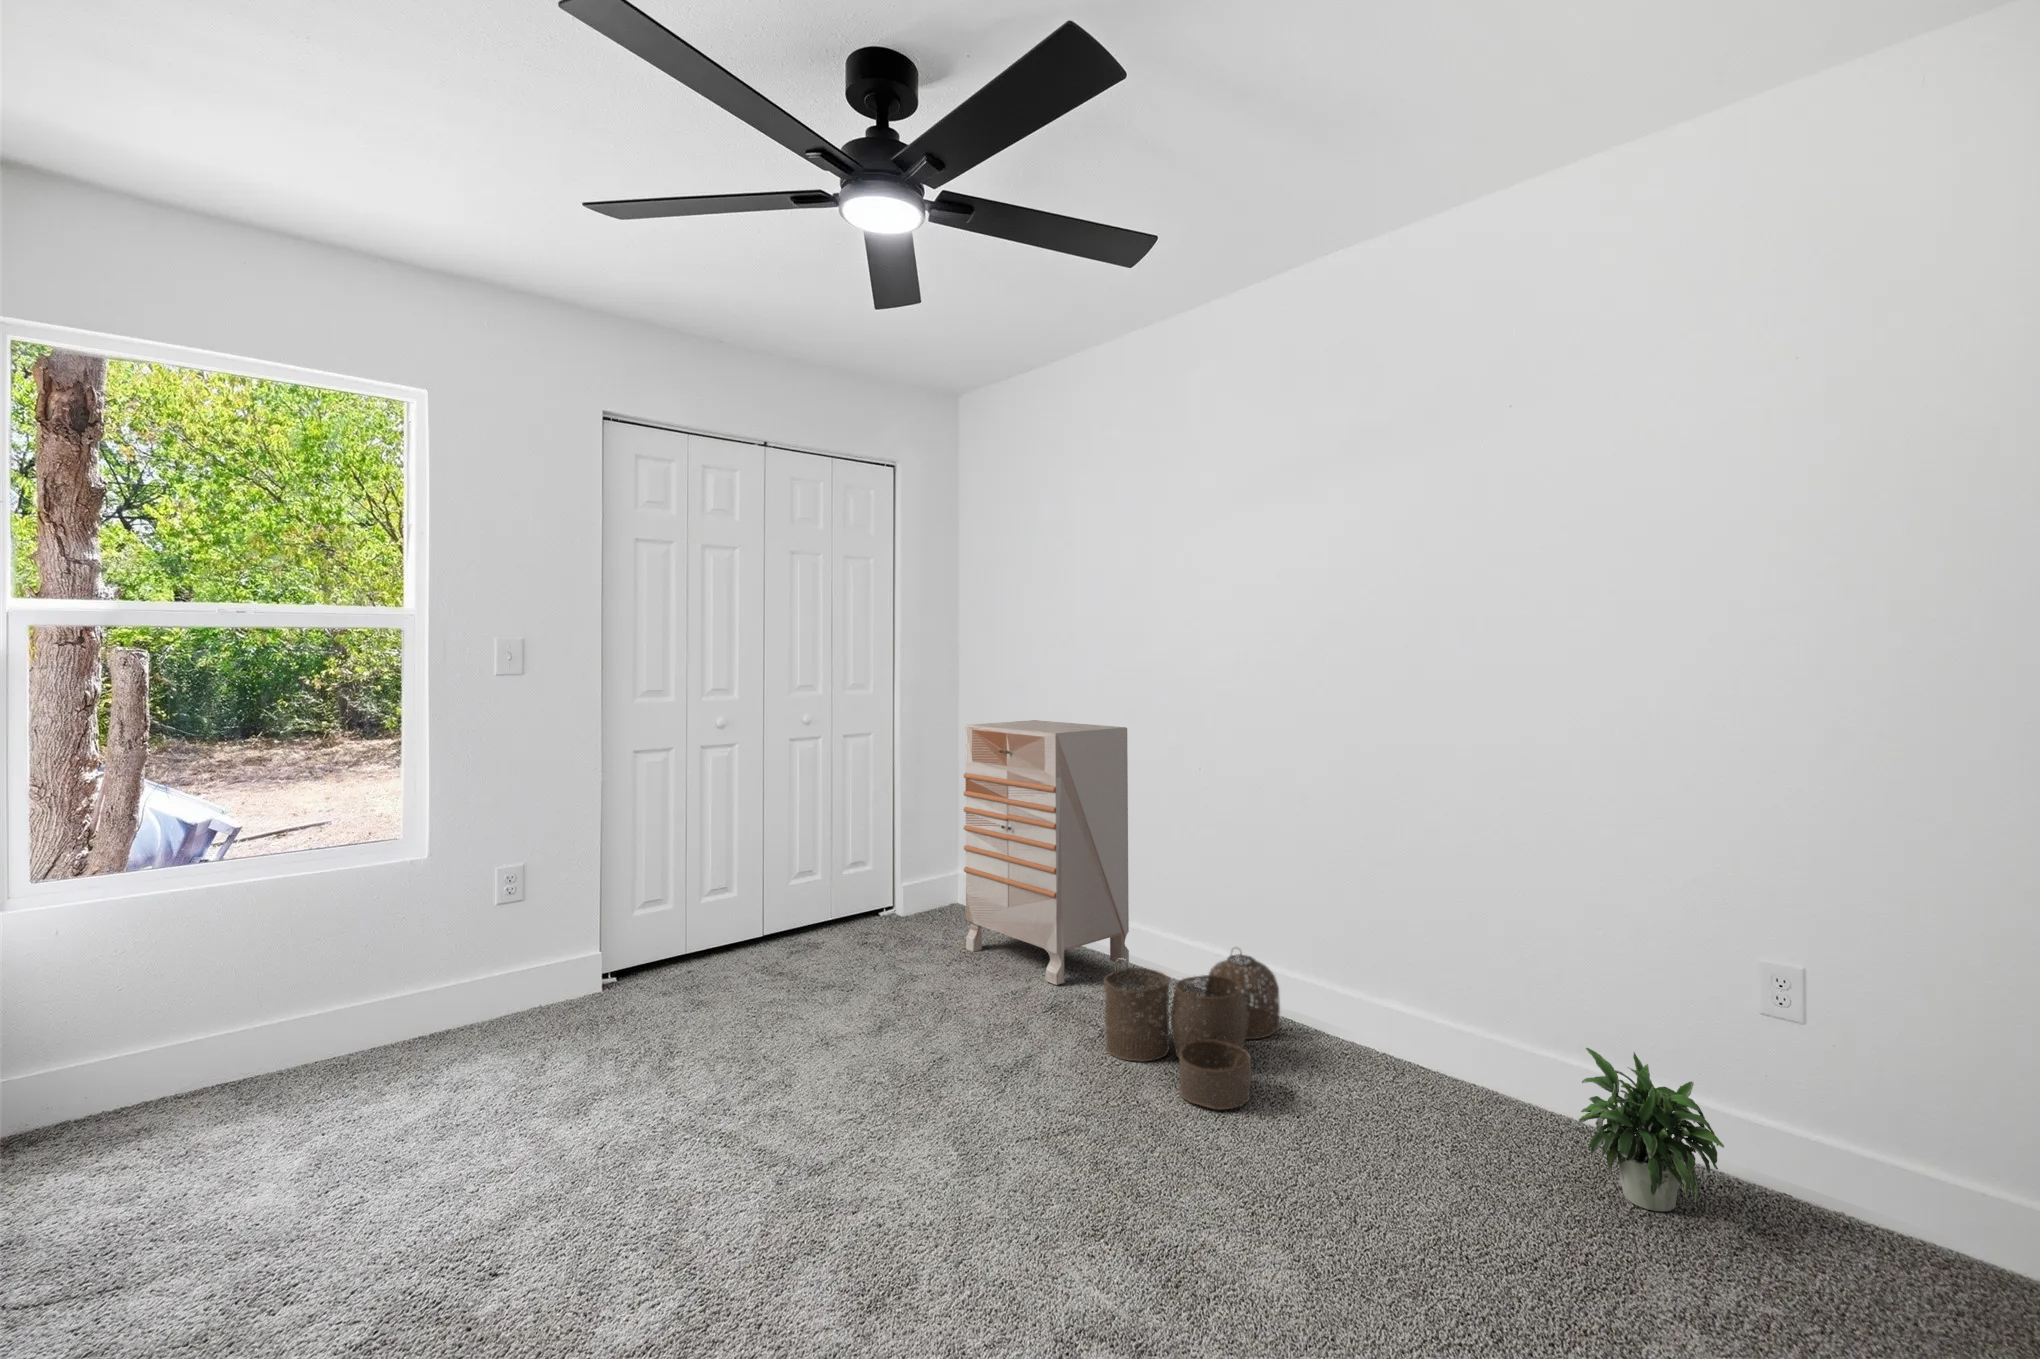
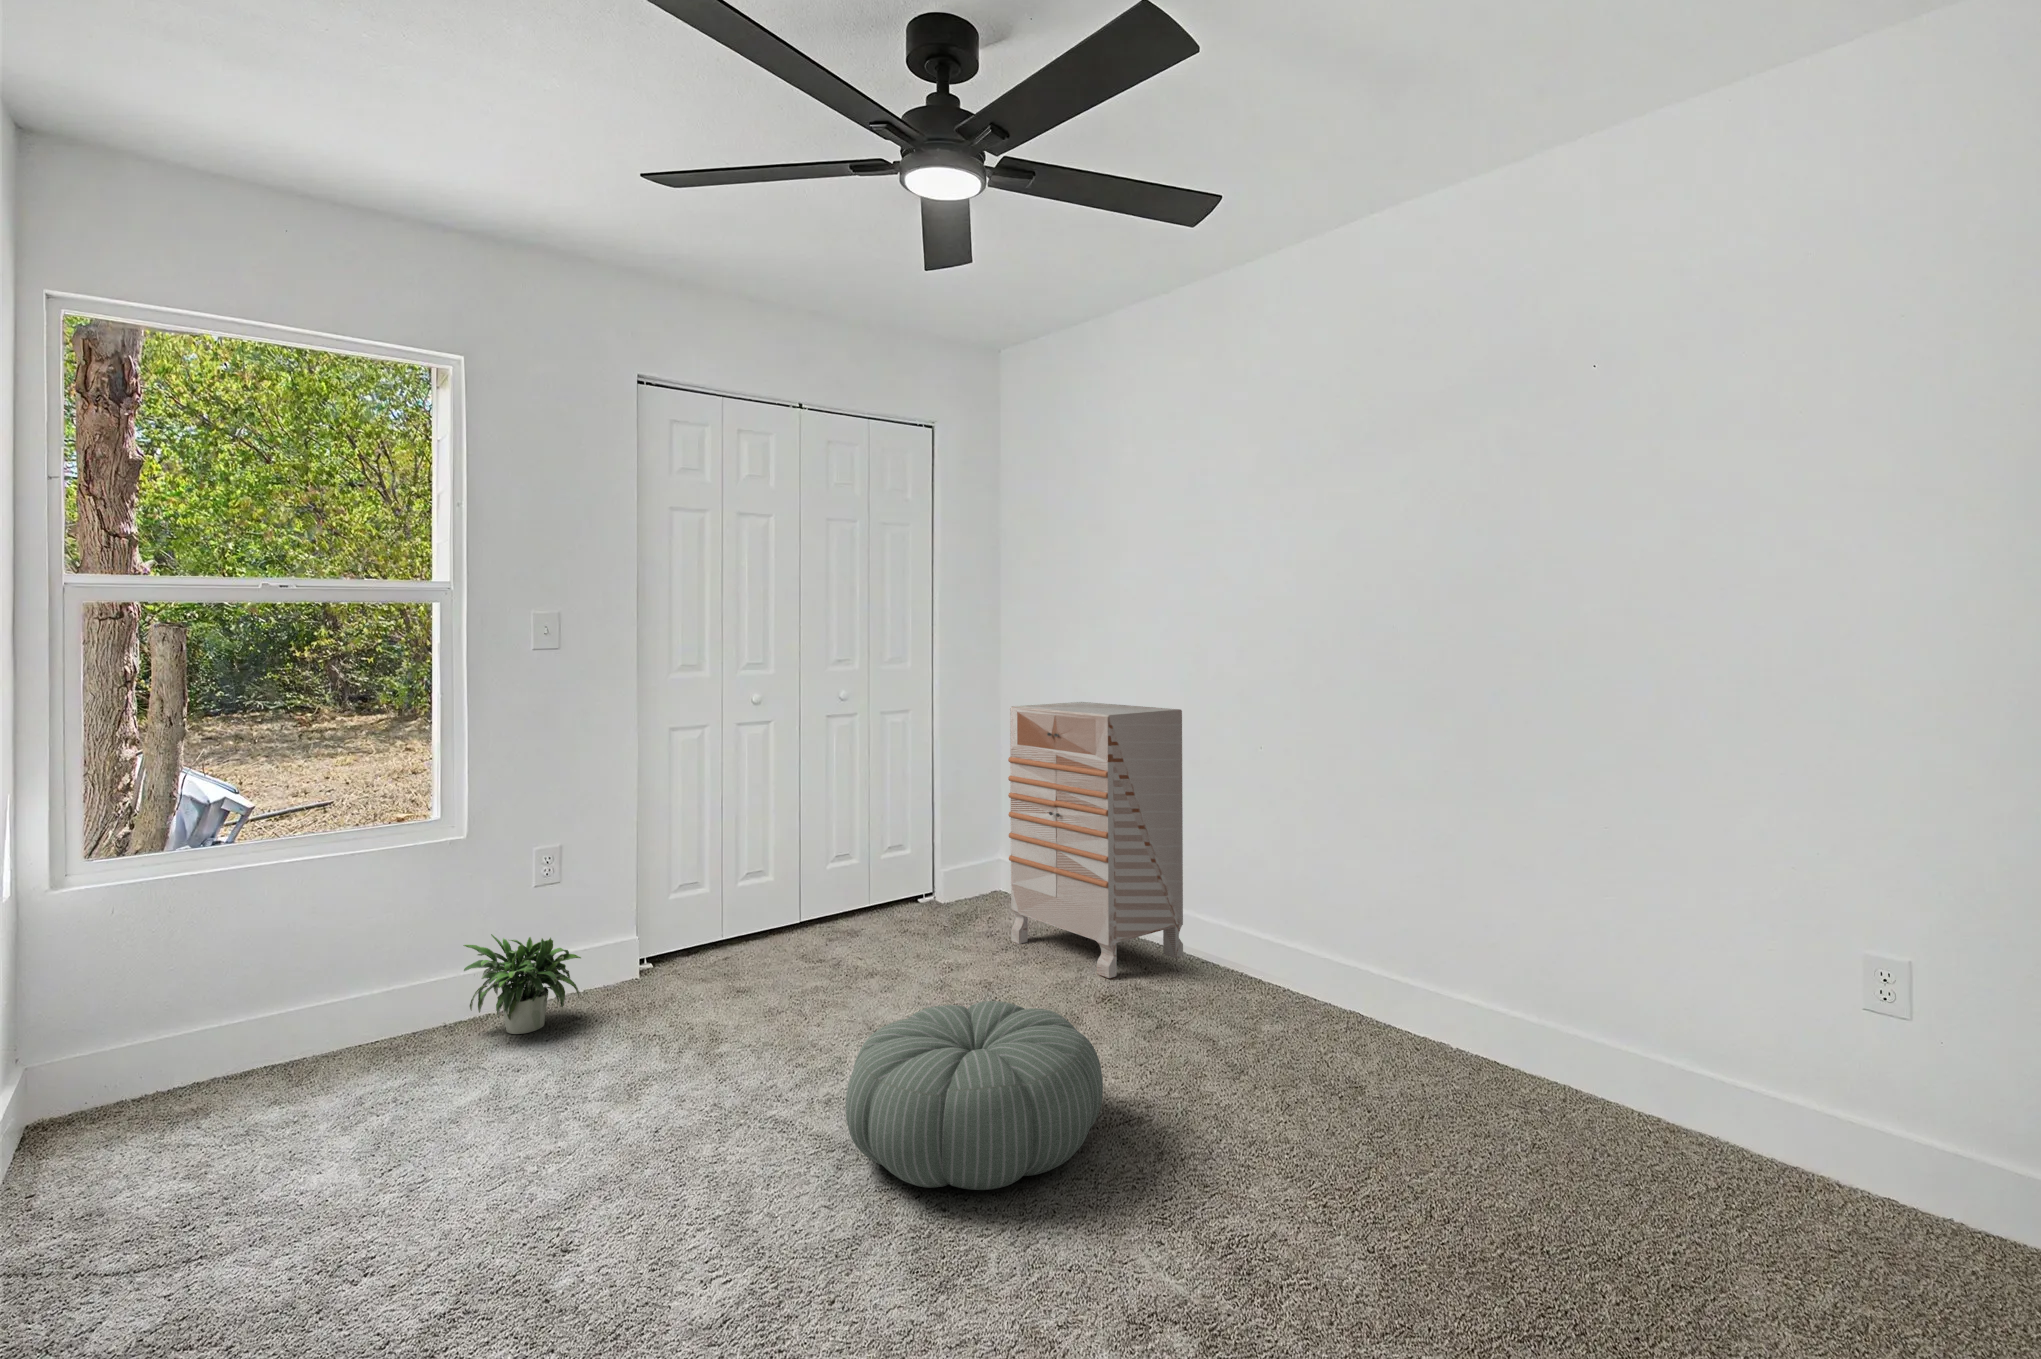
woven basket: present [1104,953,1280,1110] -> none [1162,940,1346,1105]
pouf: none [787,1012,1041,1202] -> present [846,1001,1103,1190]
potted plant: present [1578,1048,1724,1211] -> present [441,934,581,1034]

